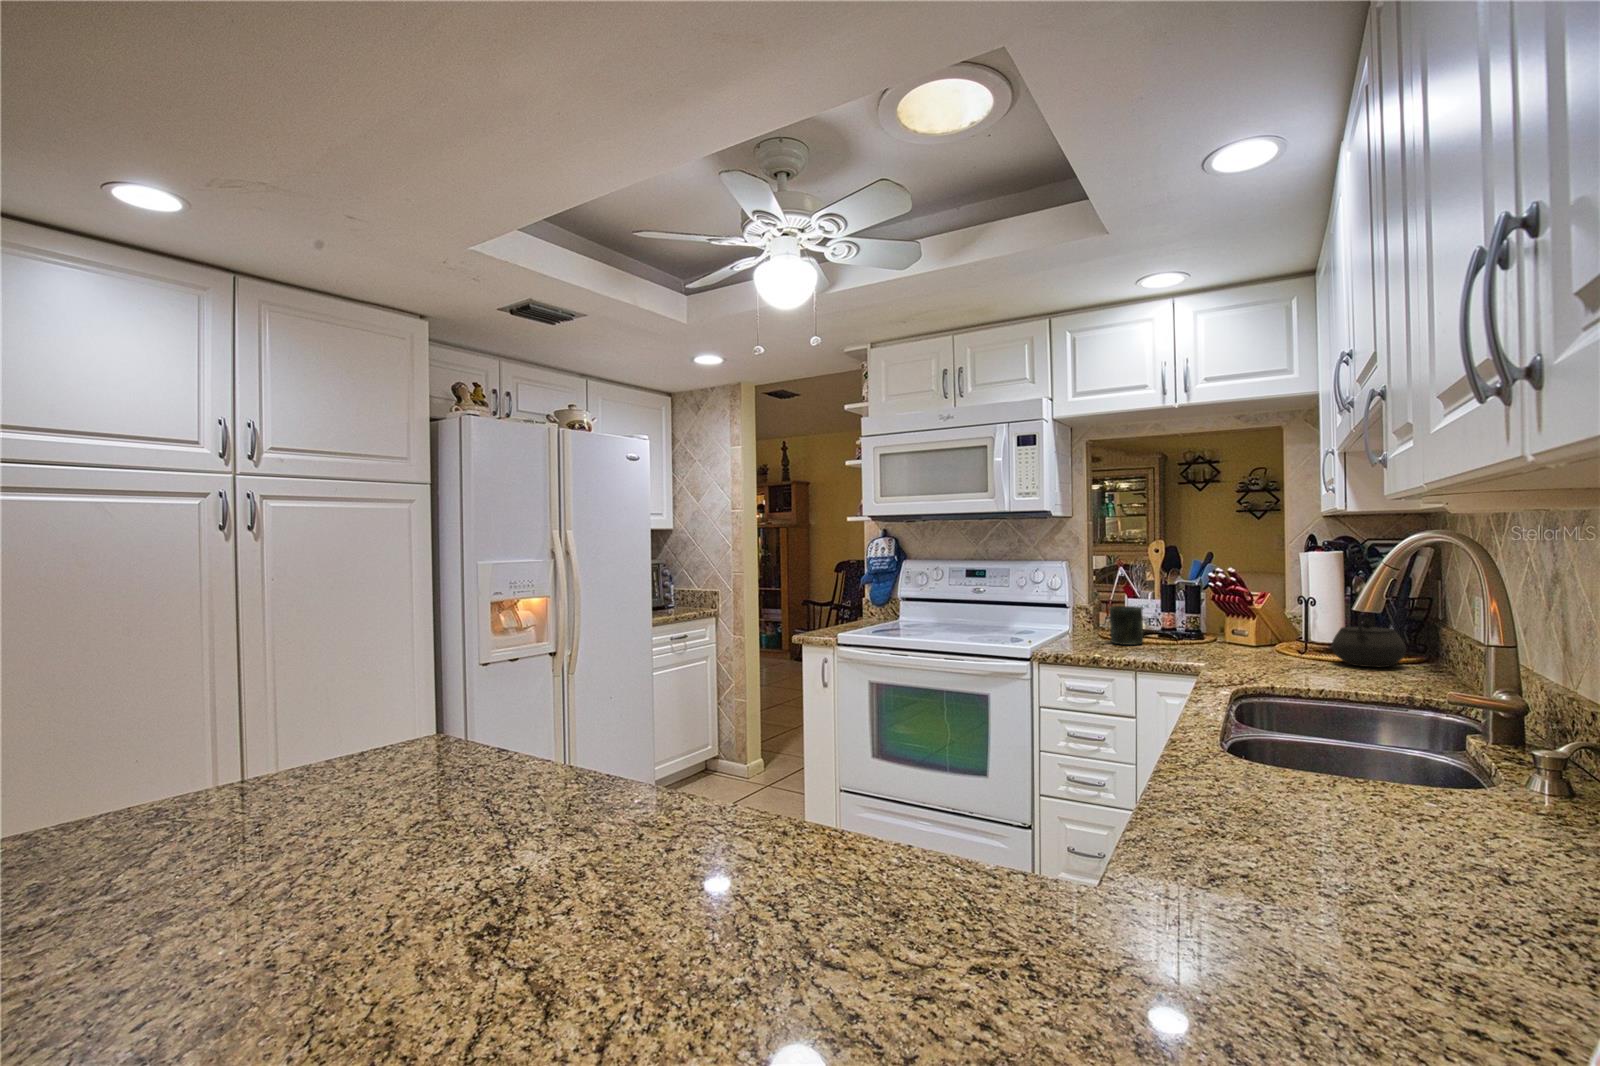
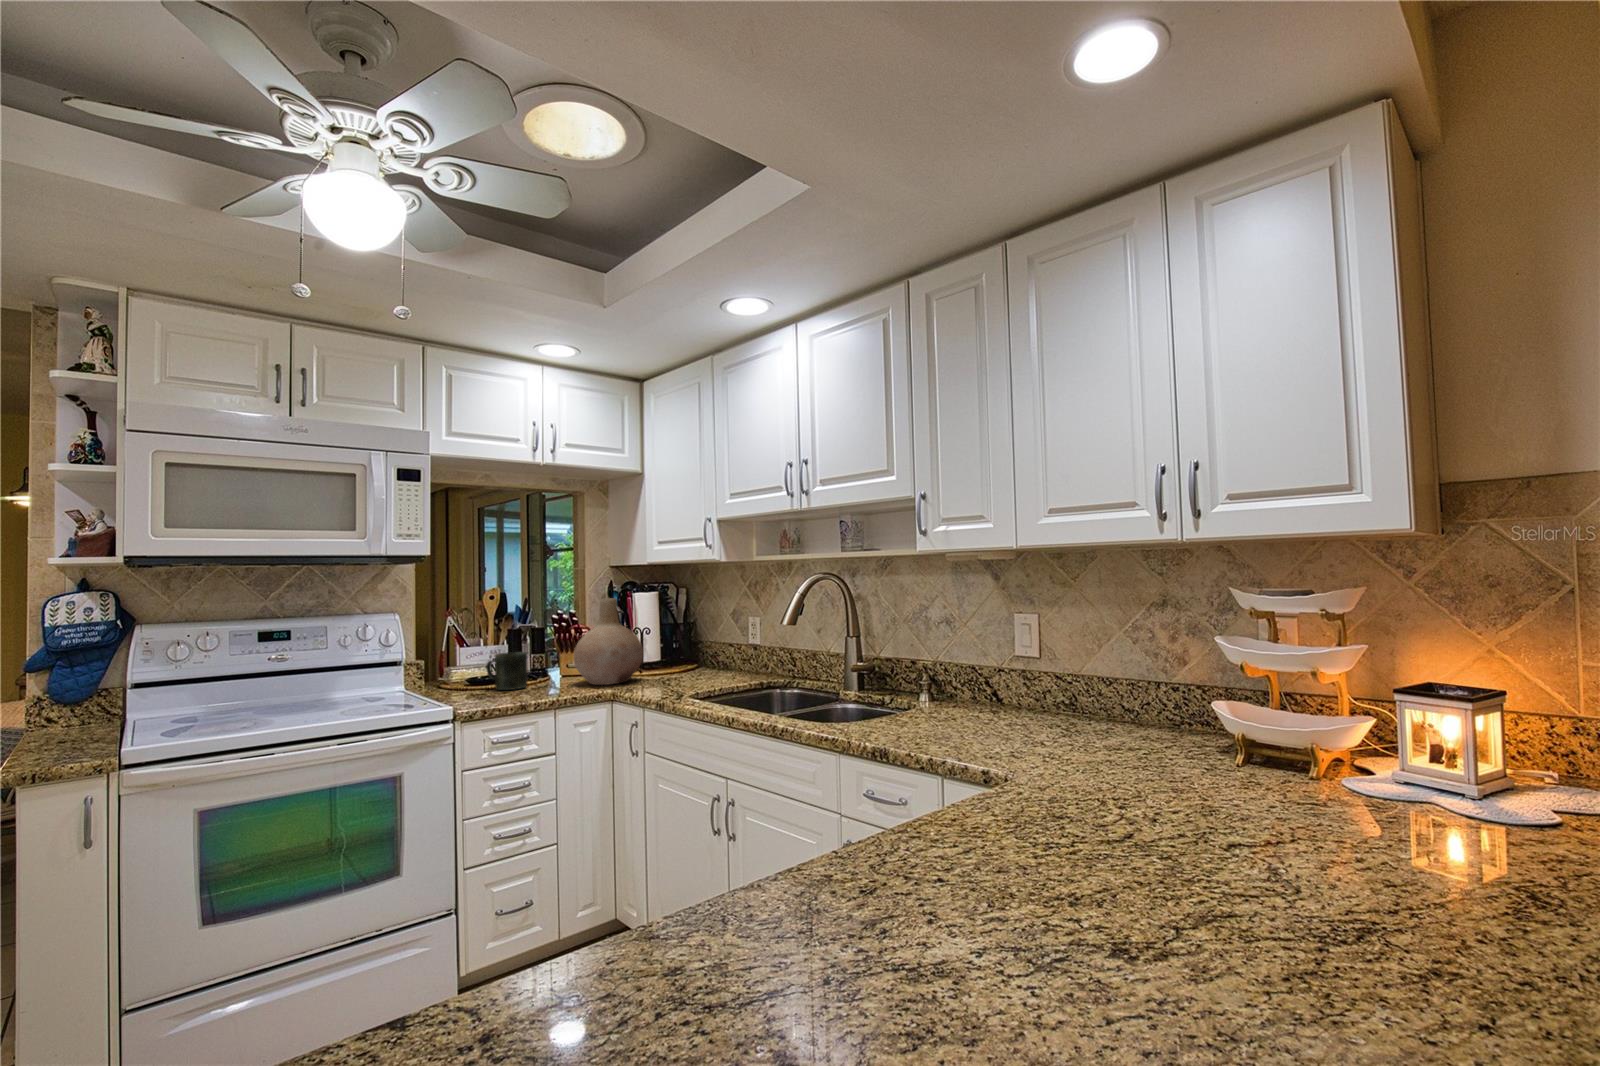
vase: none [1179,554,1273,658] -> present [574,598,643,685]
kettle: present [1331,615,1406,667] -> none [676,626,717,674]

